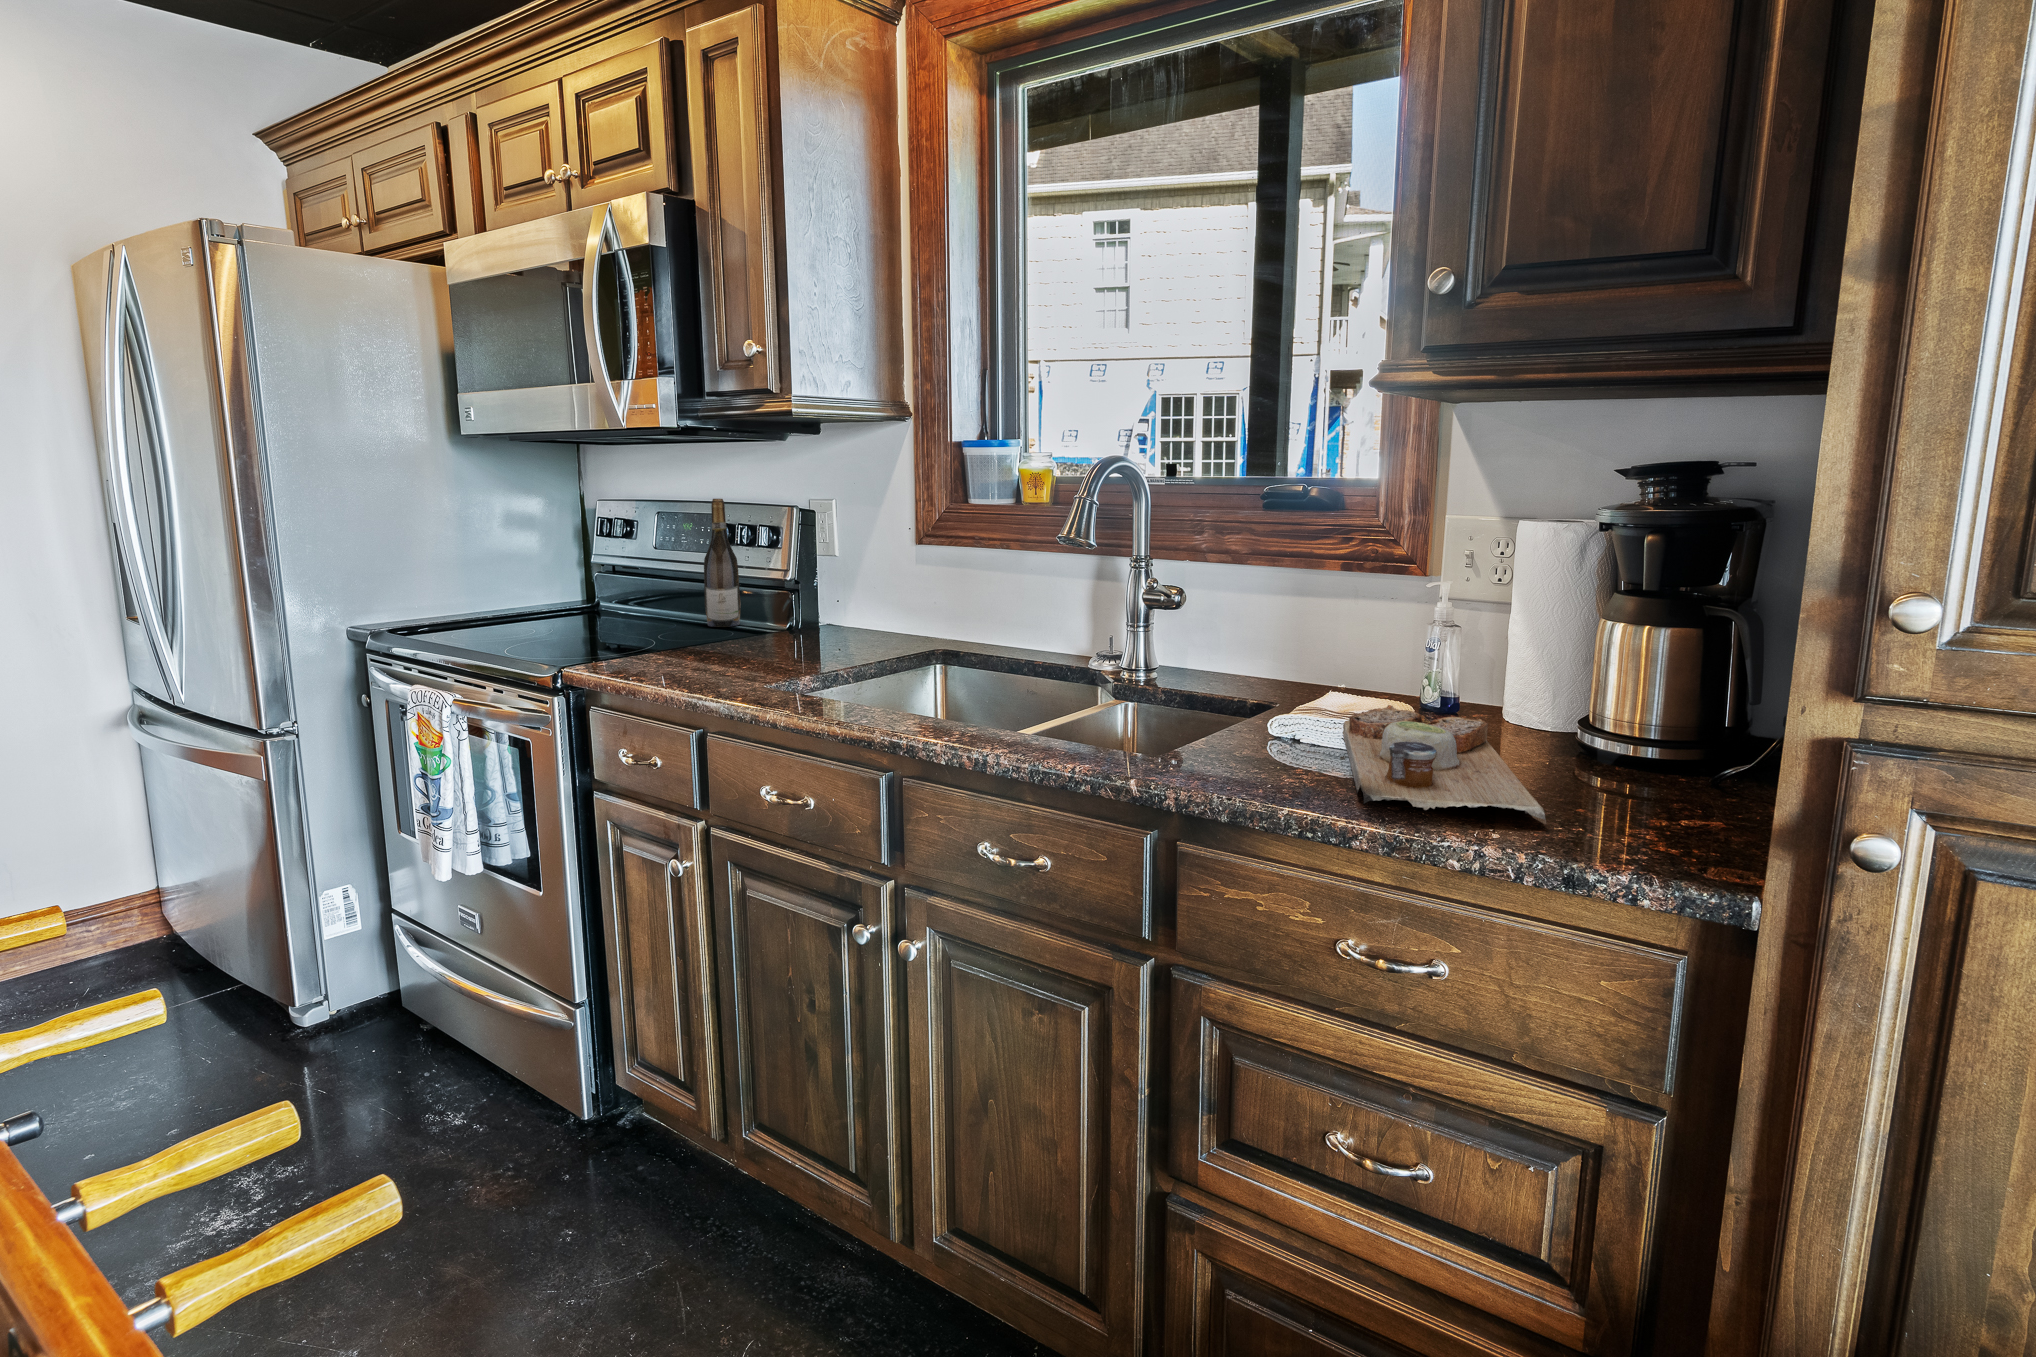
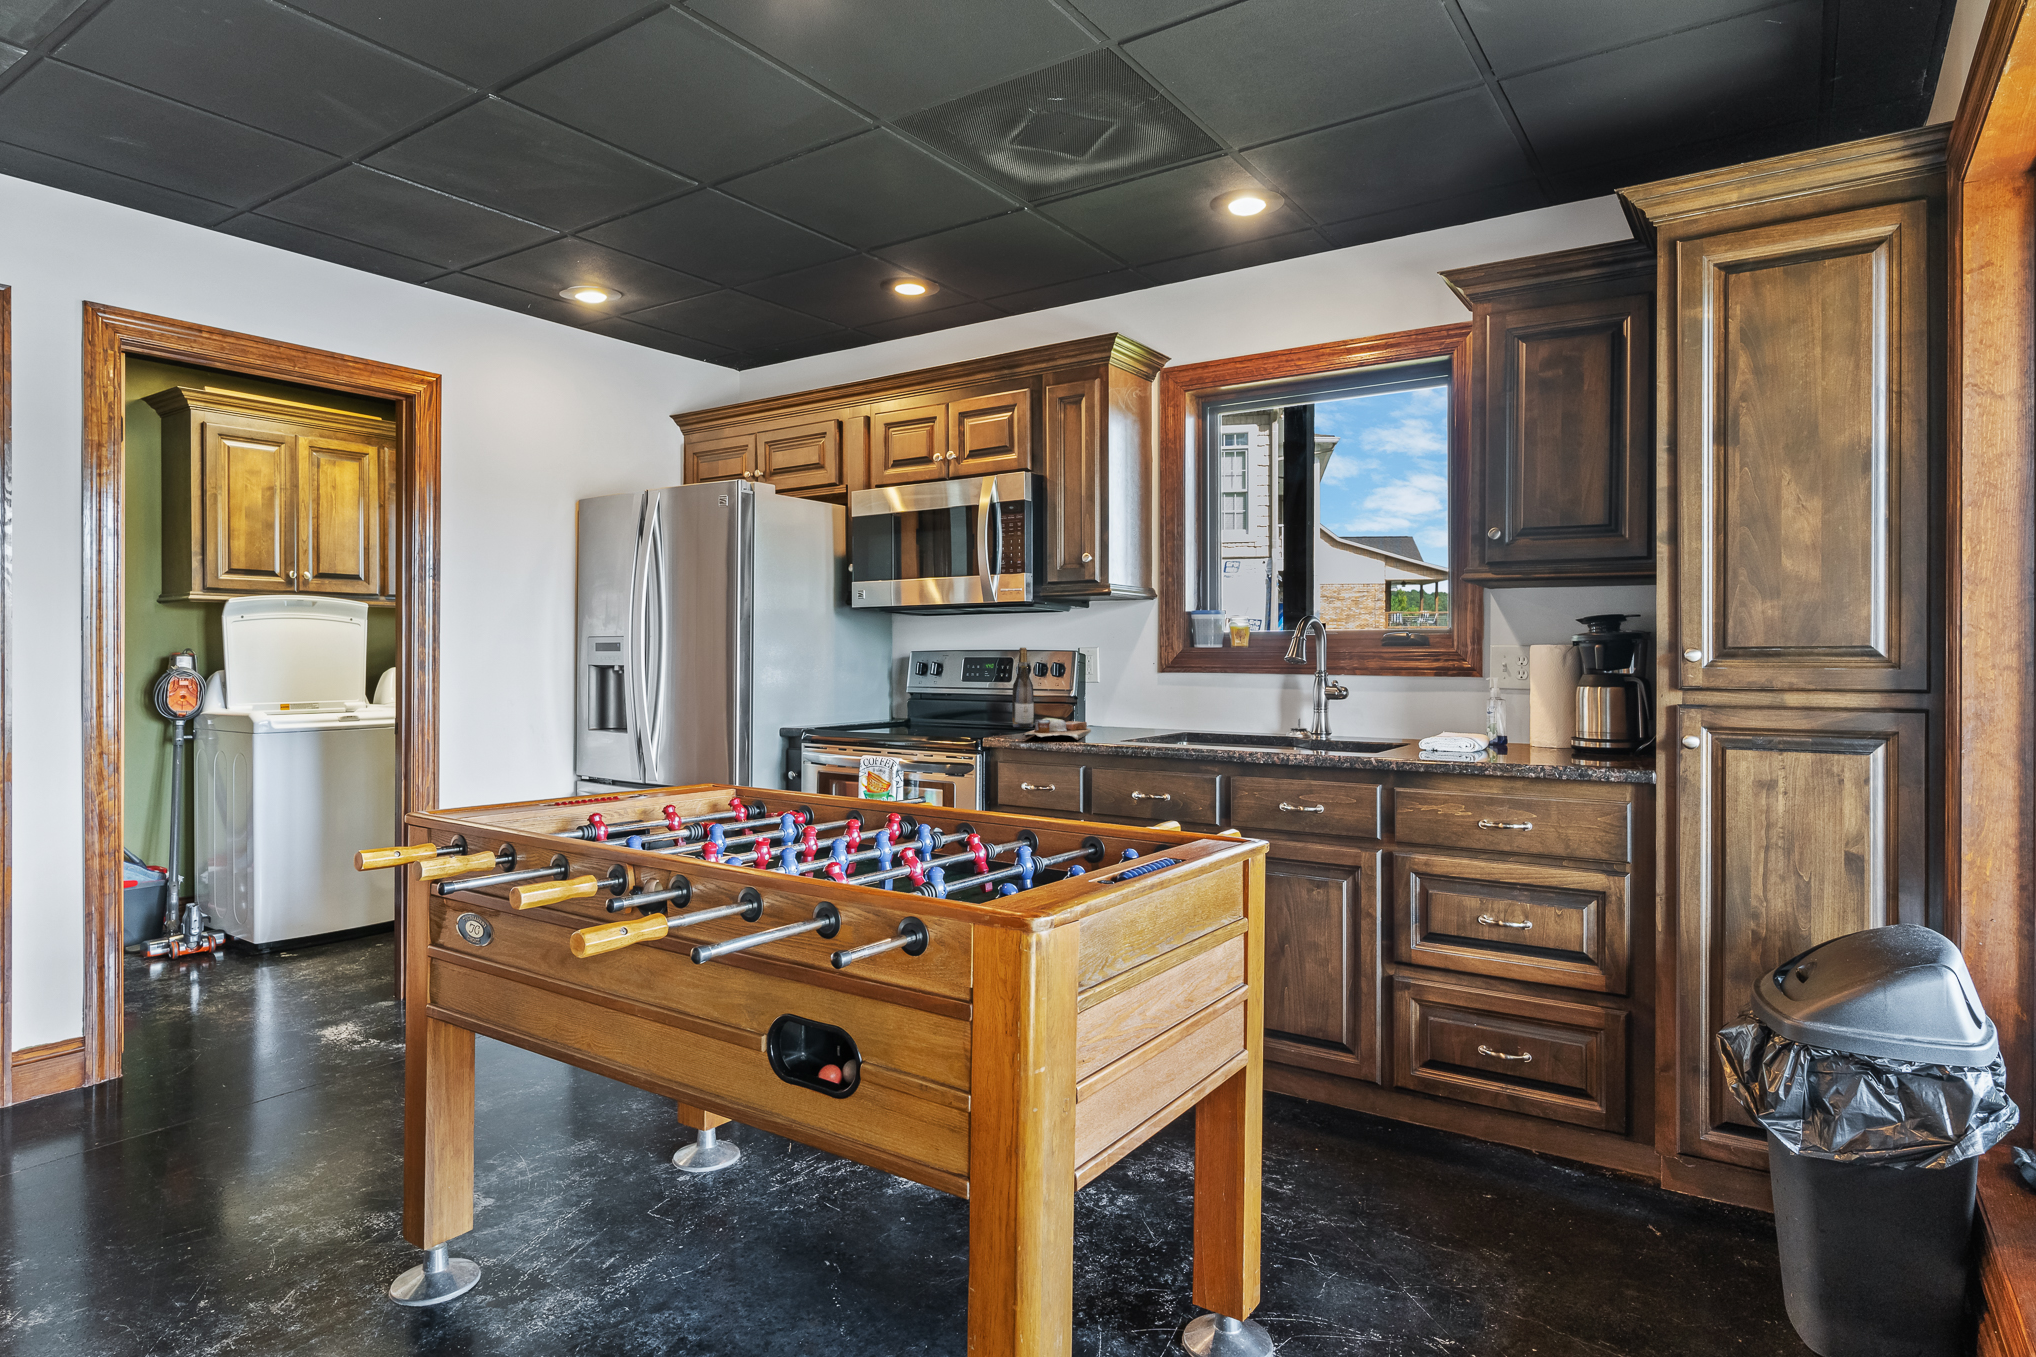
cutting board: present [1343,705,1546,824] -> present [1023,718,1091,740]

